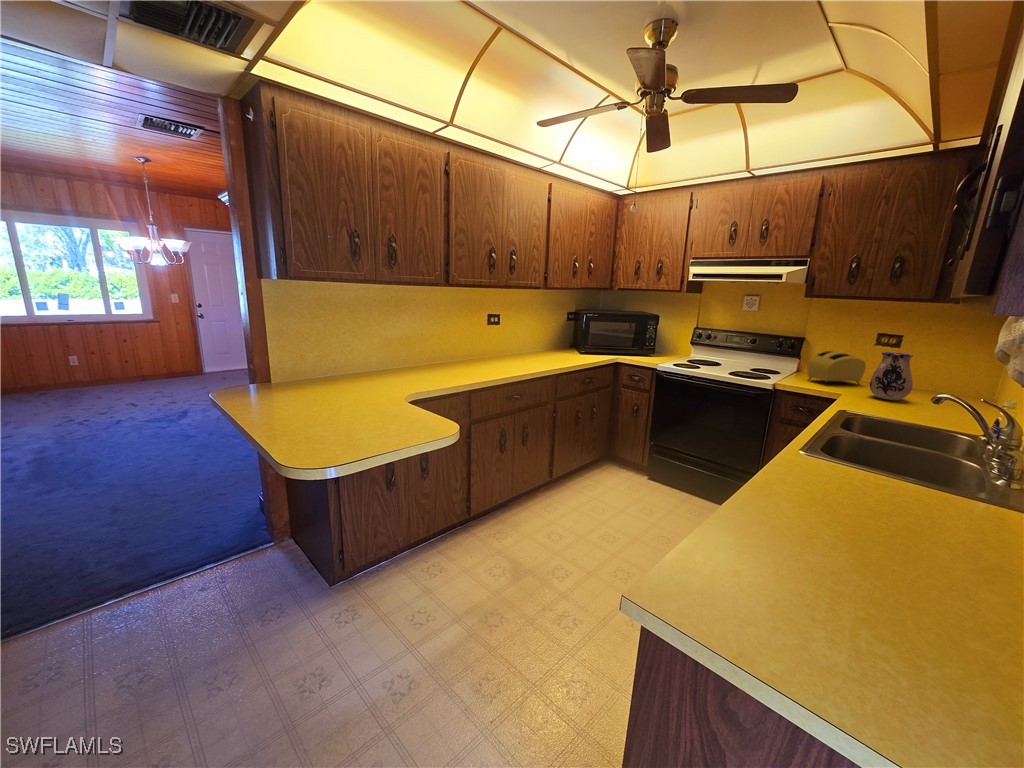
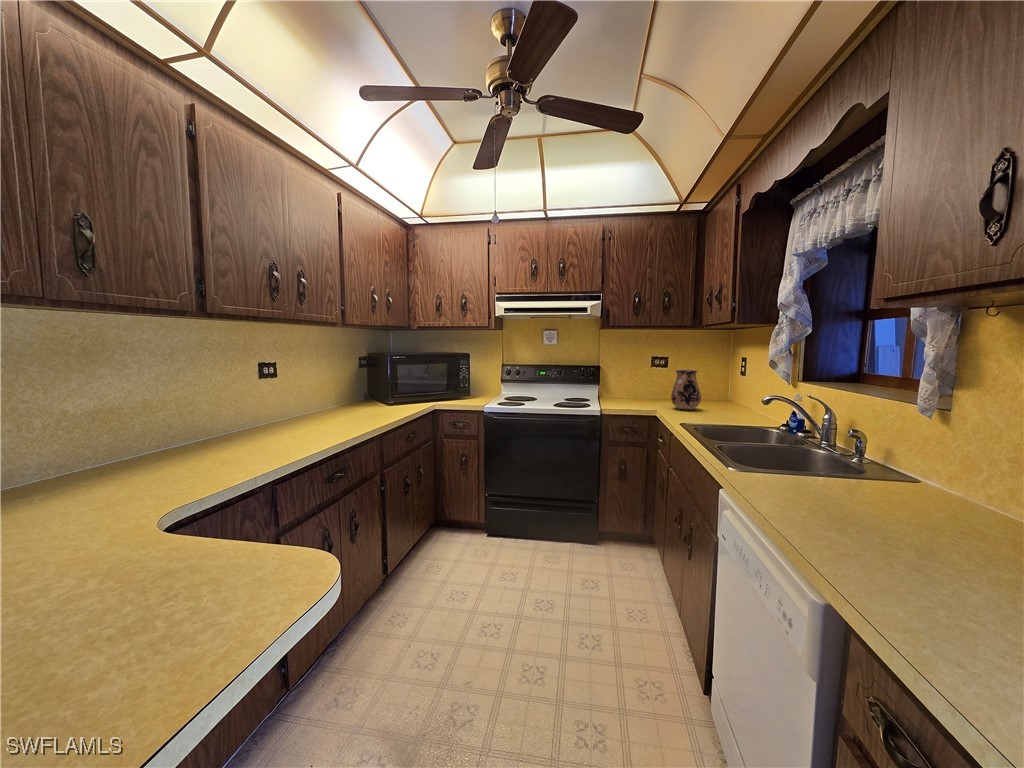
toaster: present [808,351,866,384] -> none [613,375,651,404]

